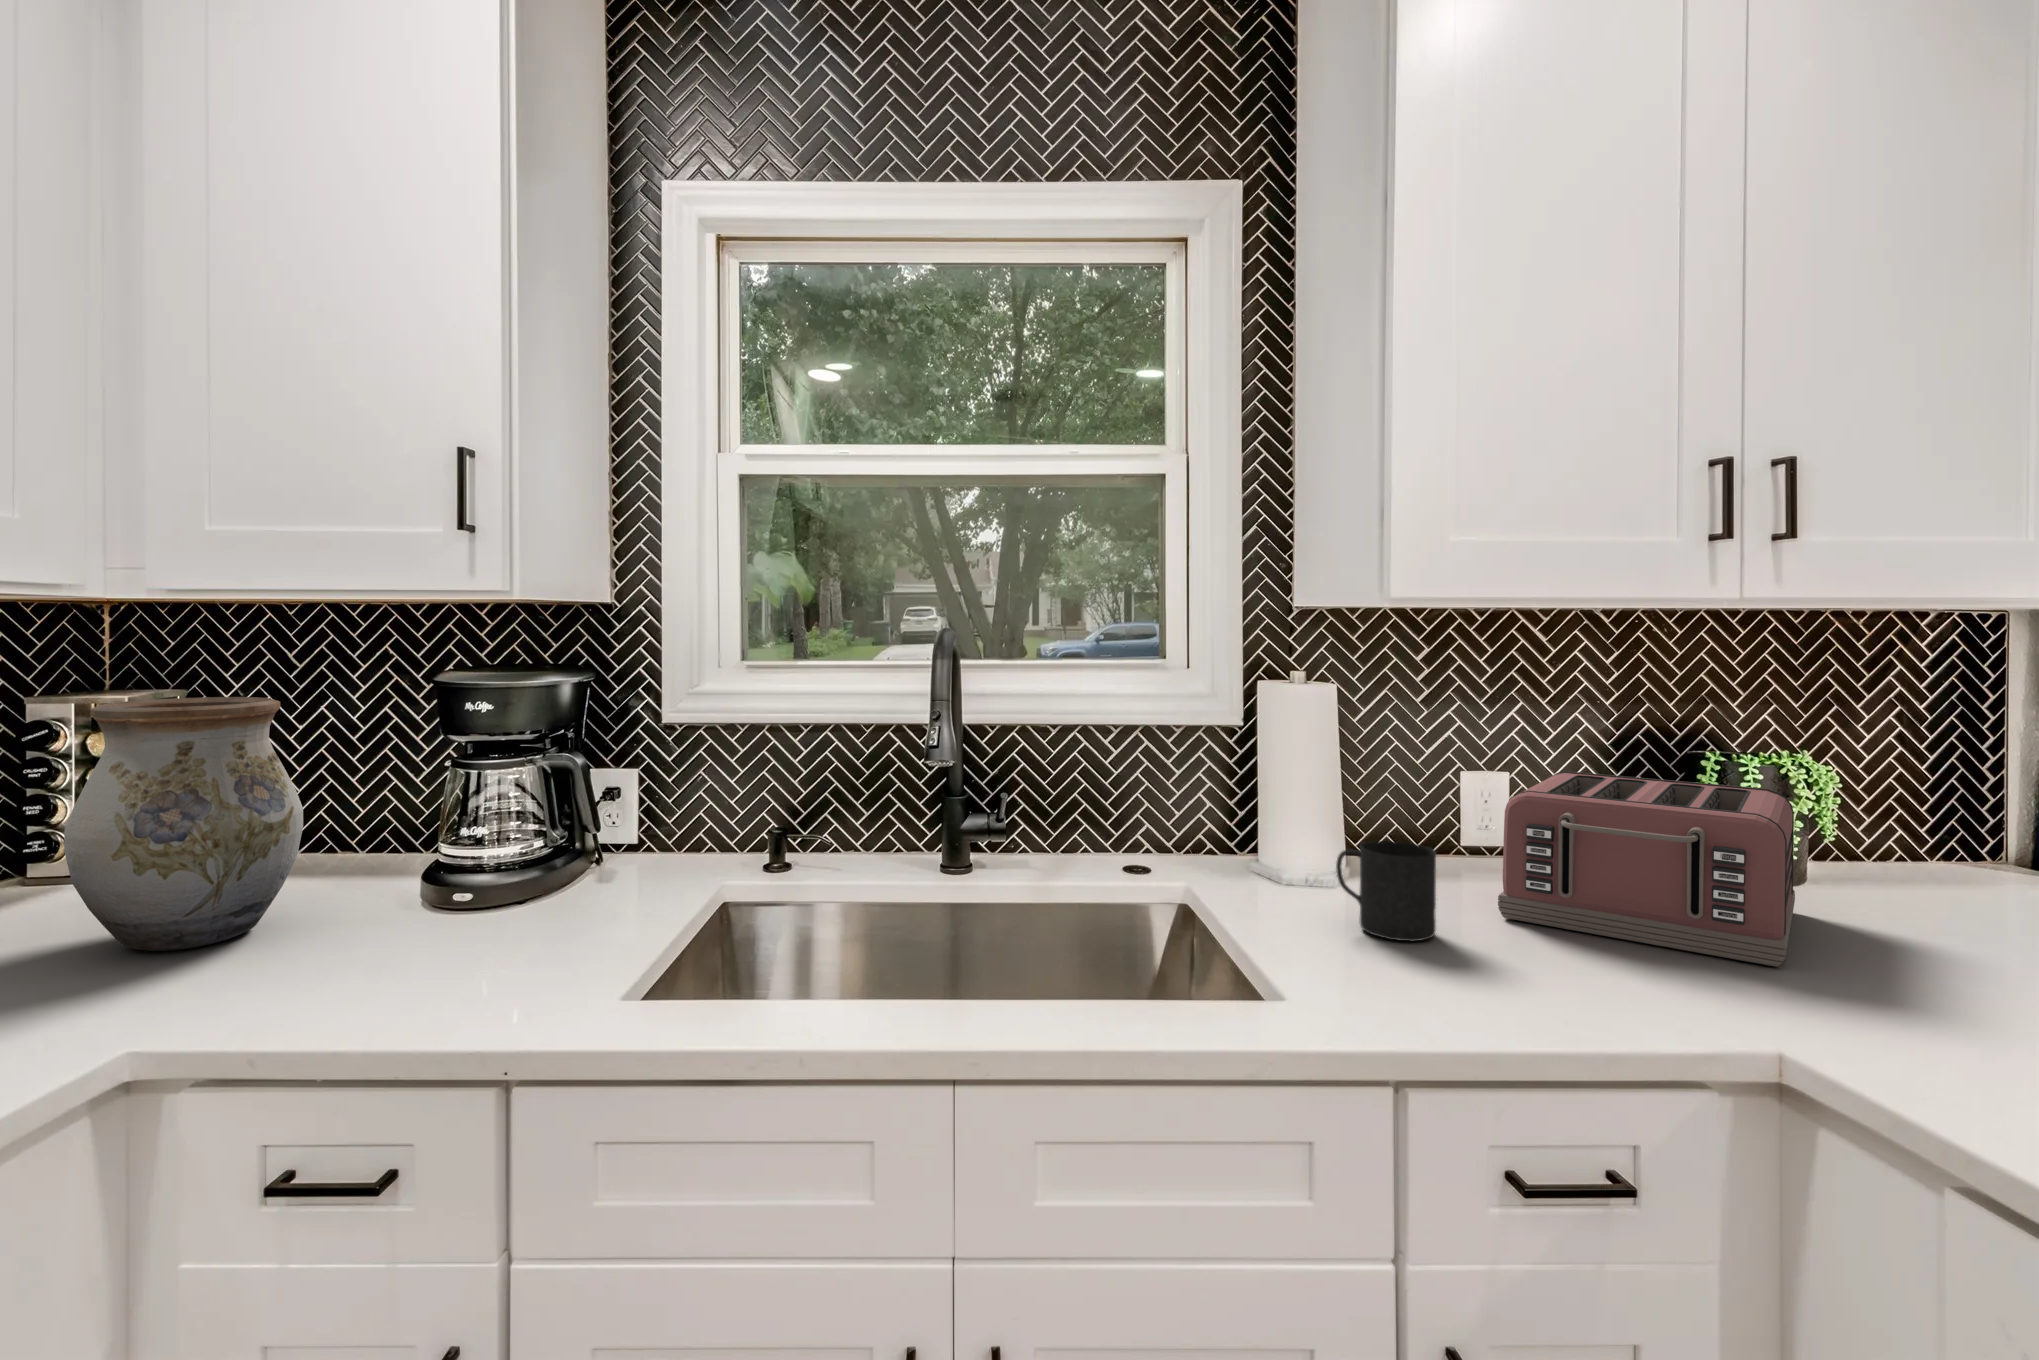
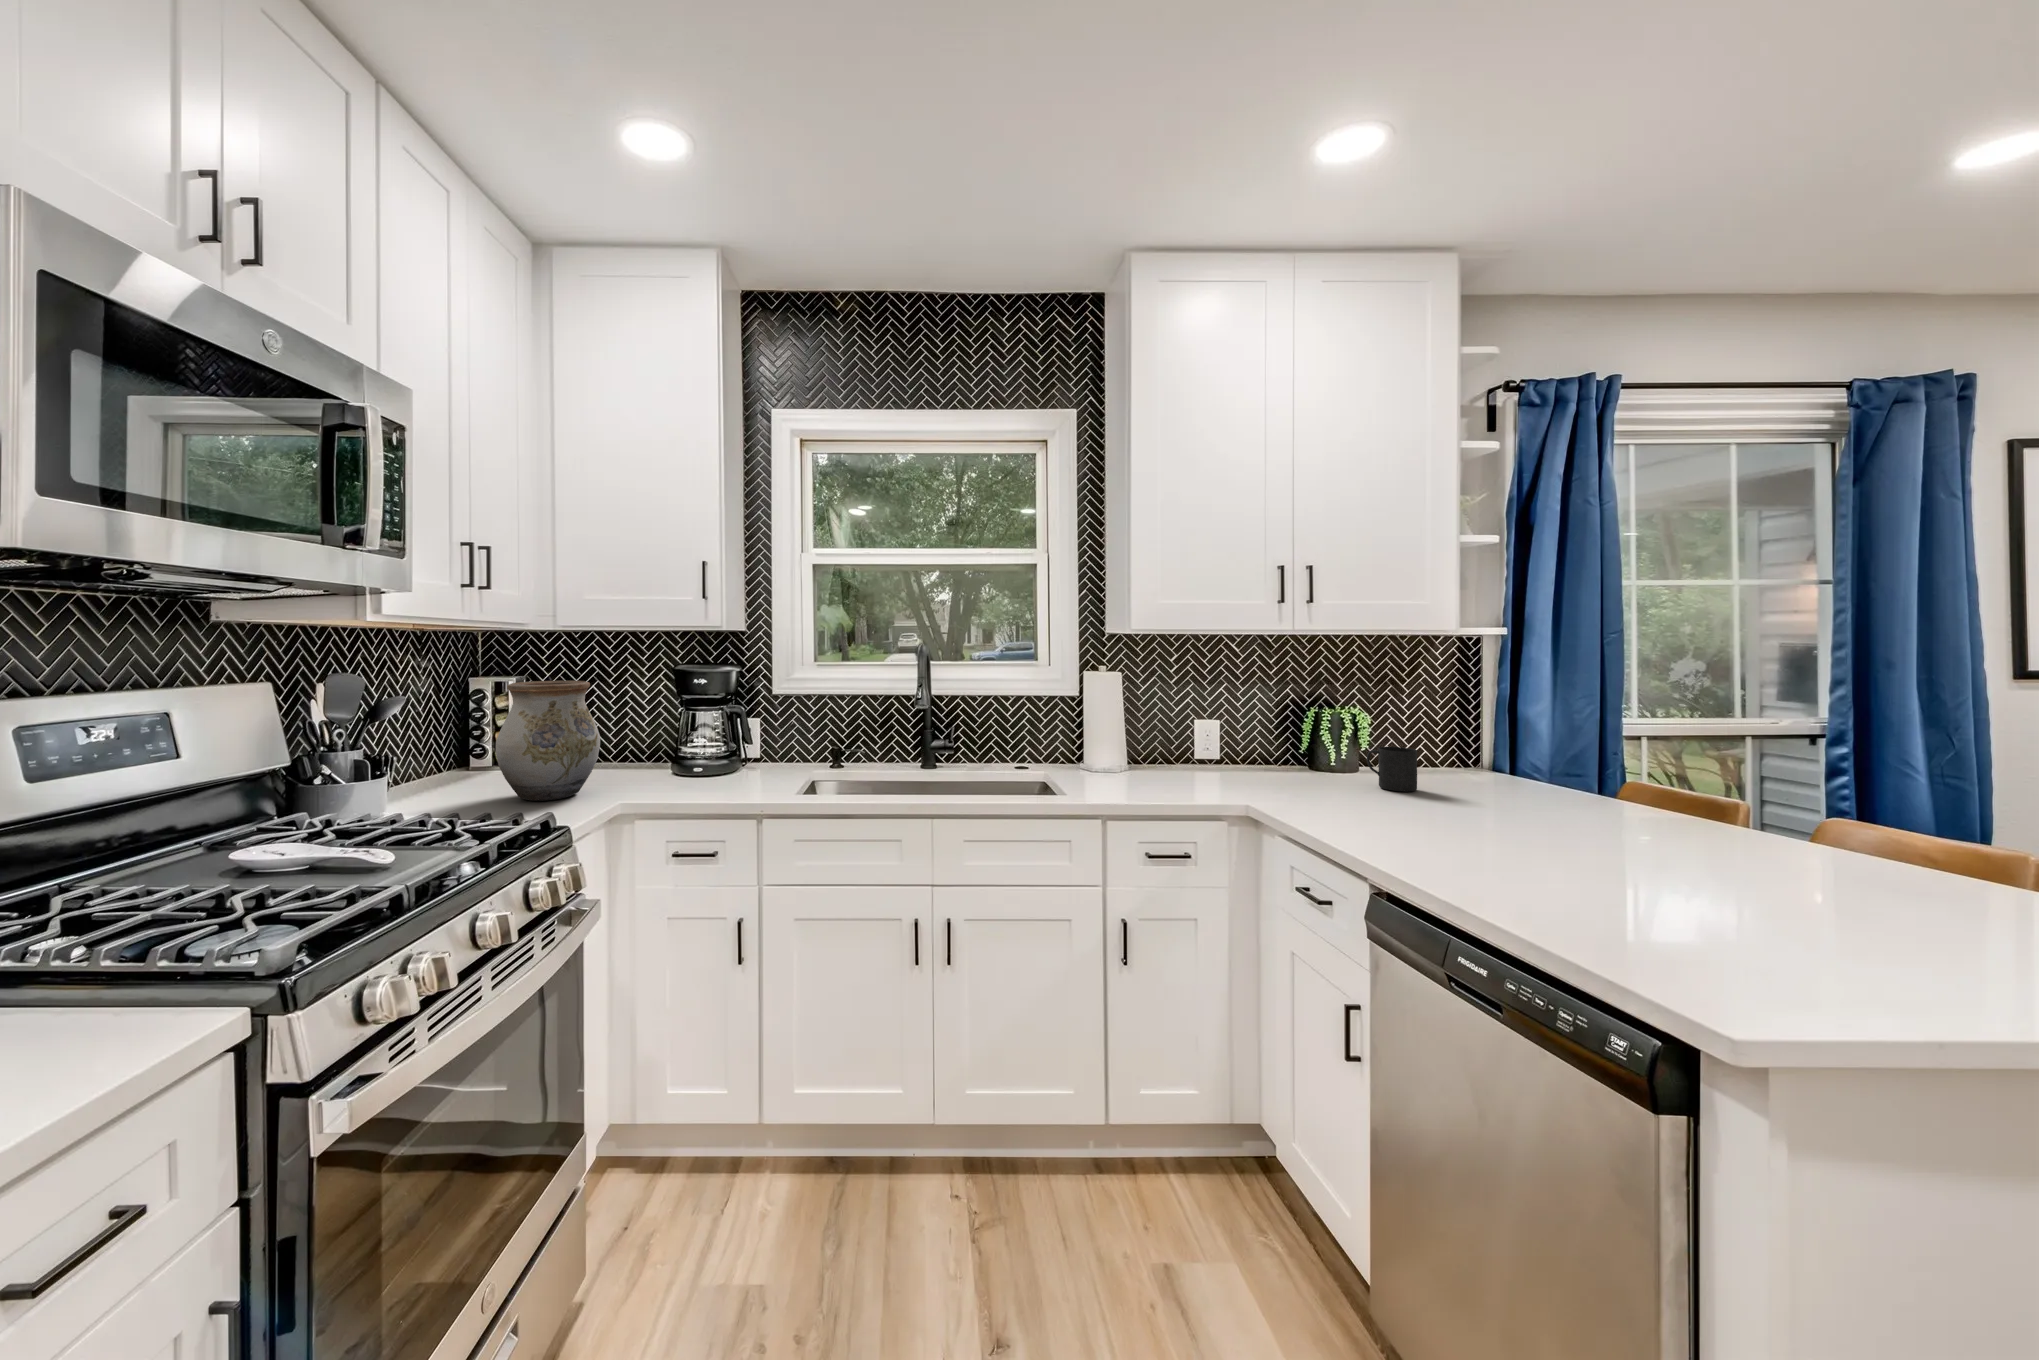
toaster: present [1498,771,1795,967] -> none [1190,719,1342,806]
mug: present [1336,841,1436,942] -> present [1367,747,1417,792]

